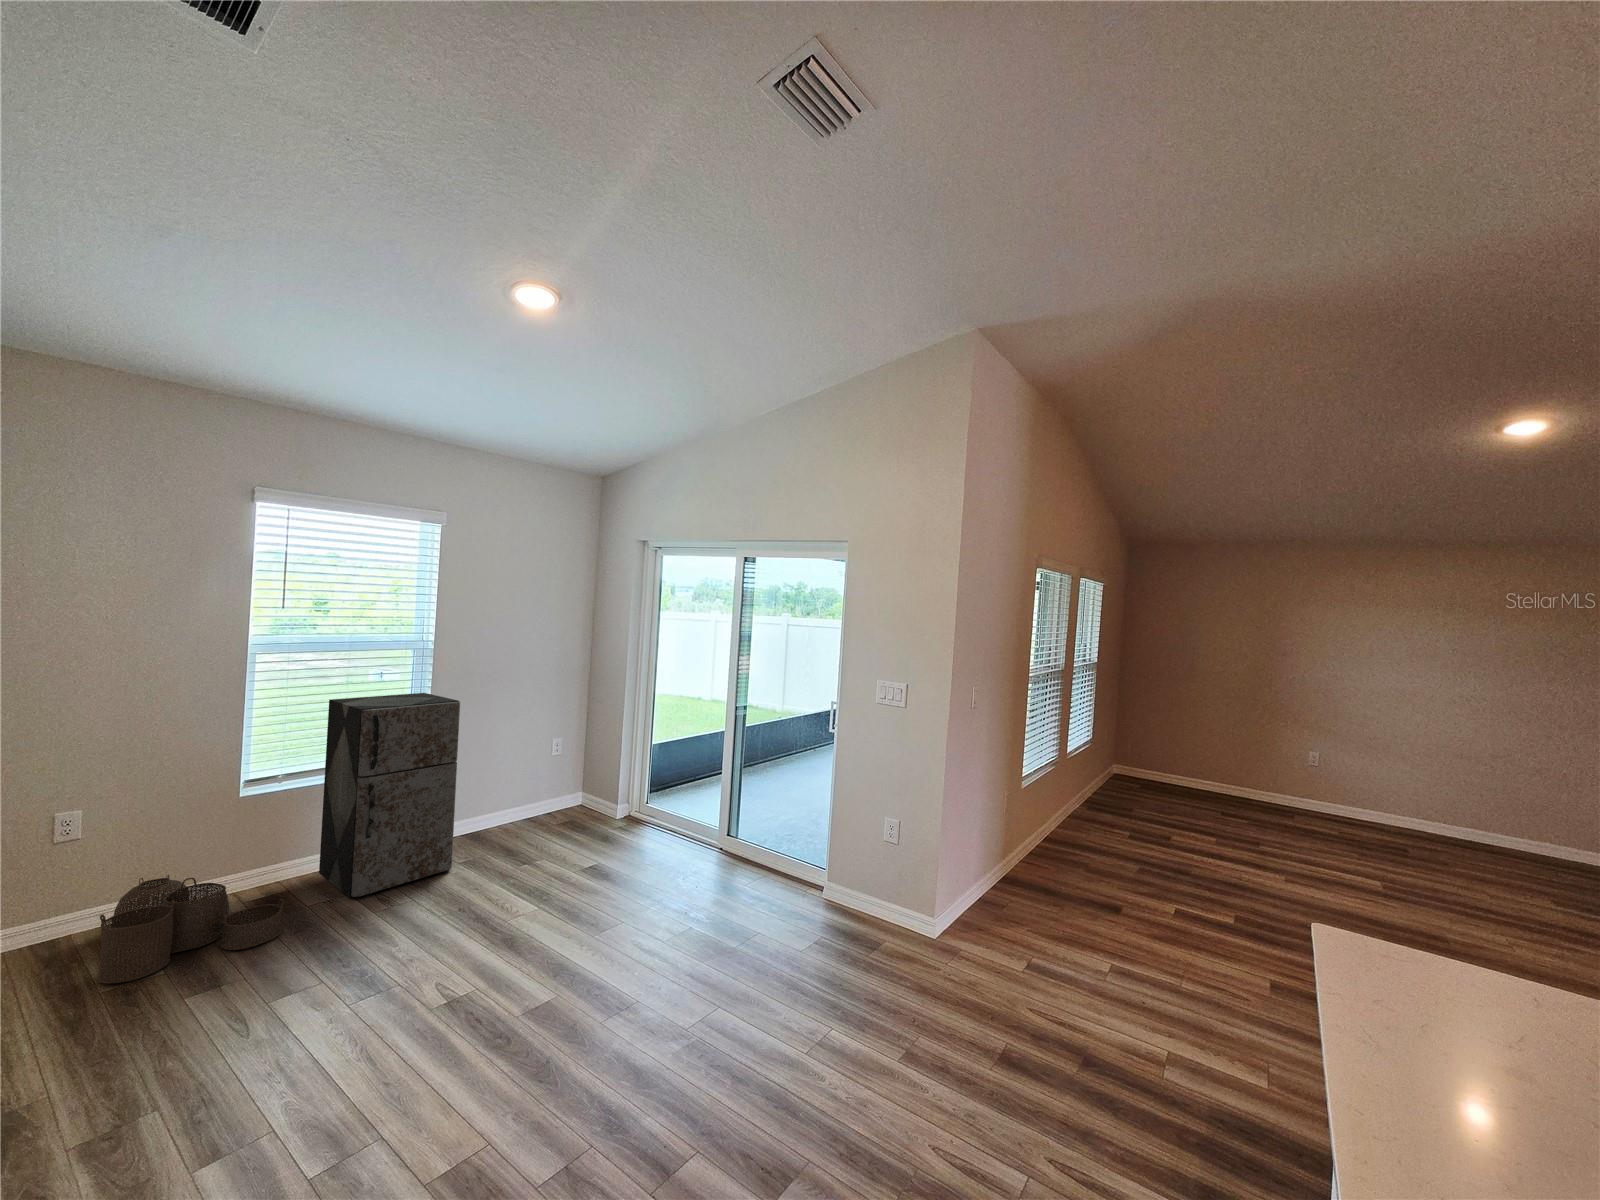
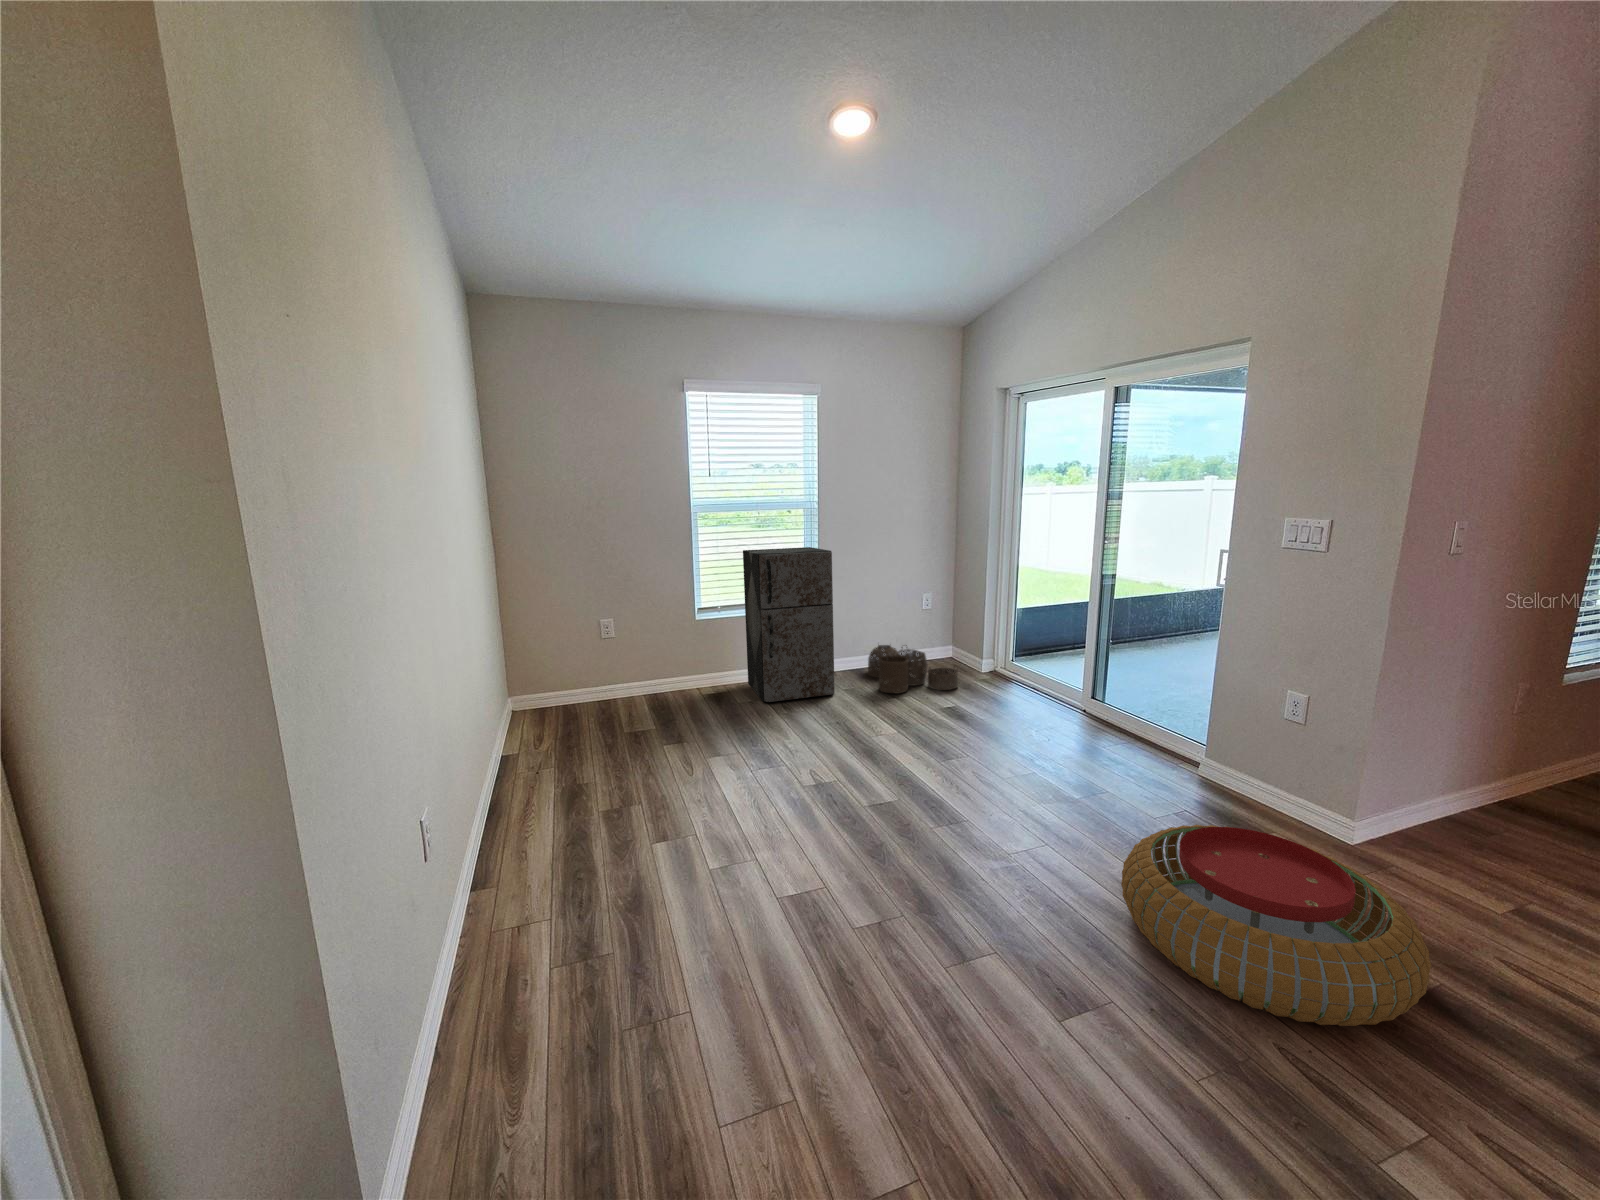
woven basket: present [98,875,284,983] -> present [868,645,958,693]
pouf: none [778,941,969,1101] -> present [1121,825,1431,1026]

